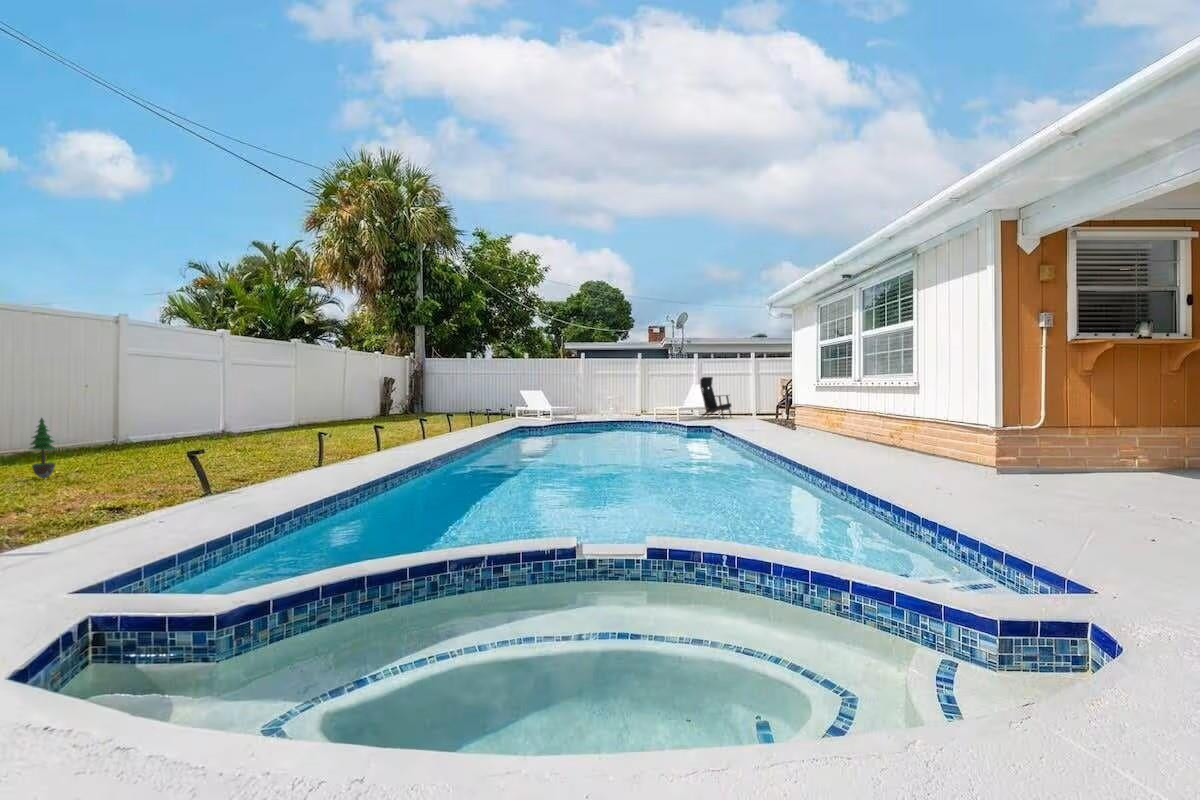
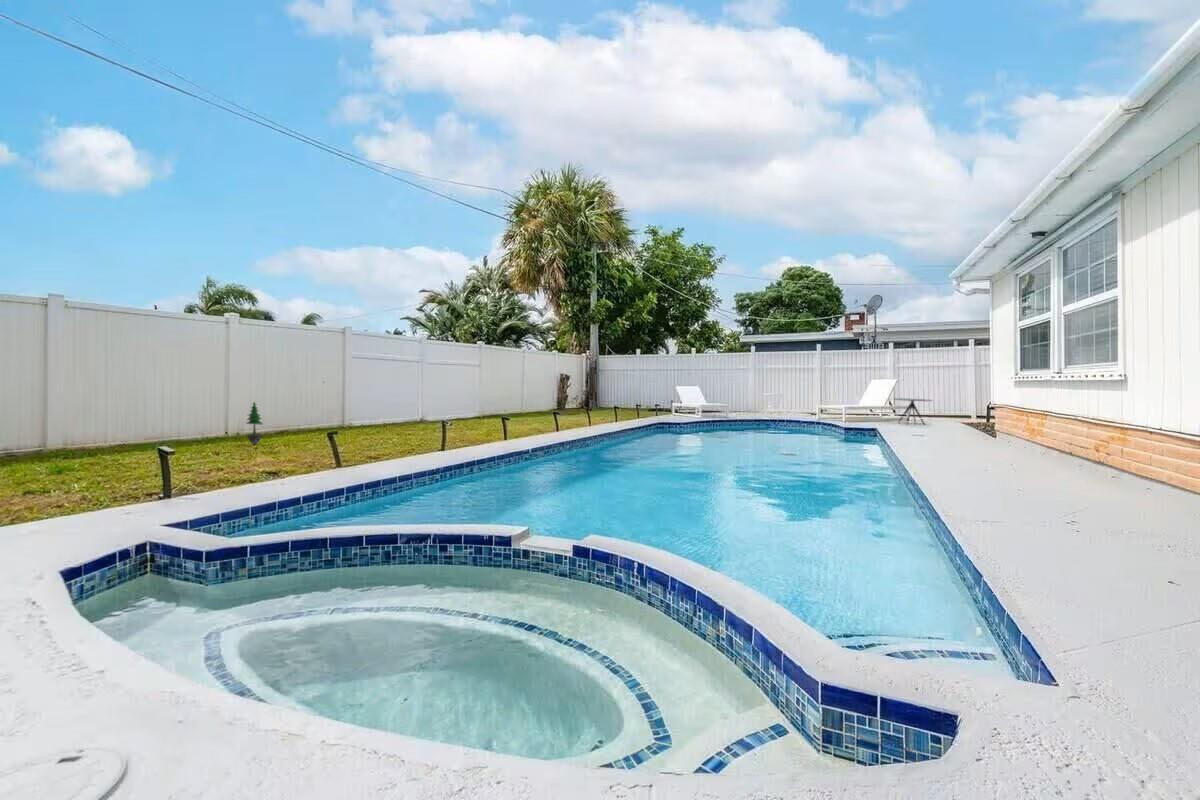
lounge chair: present [700,377,731,418] -> none [850,383,890,427]
round table: none [730,391,765,415] -> present [894,398,932,424]

